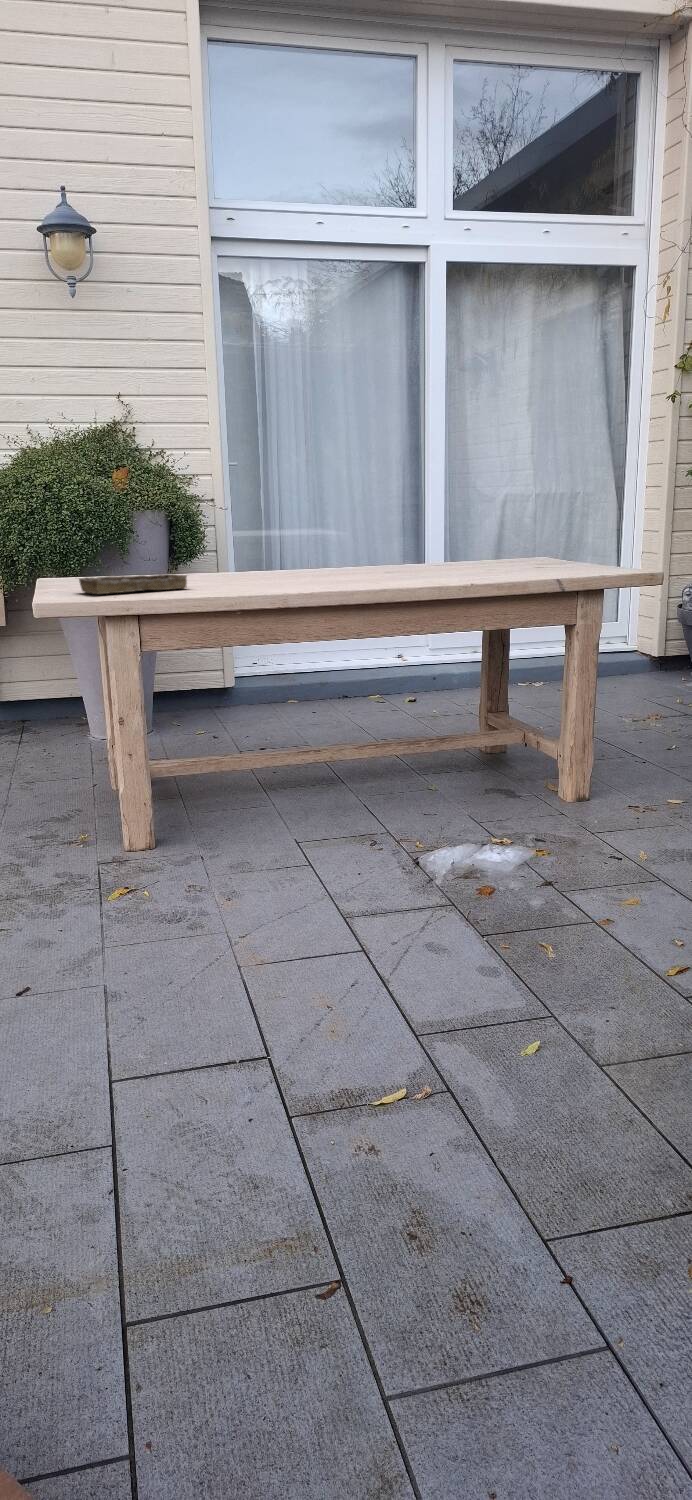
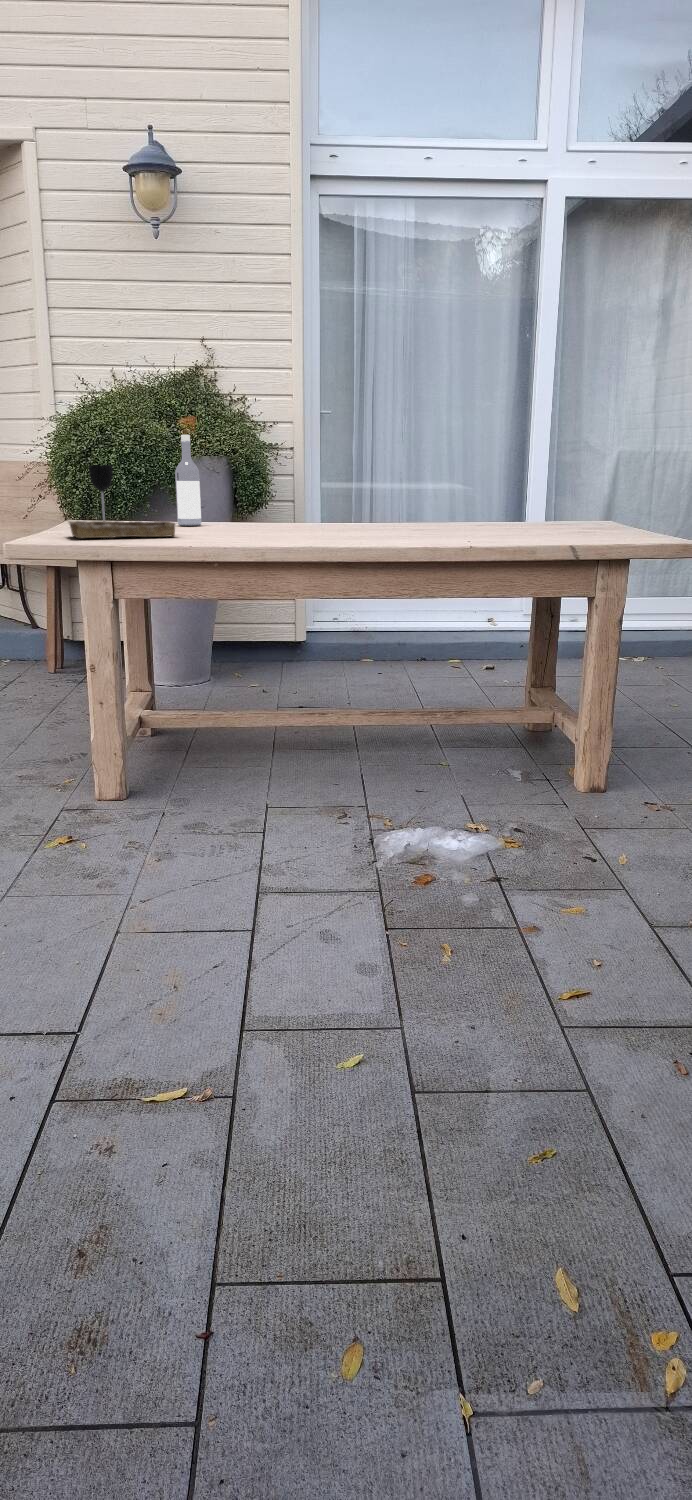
wine bottle: none [150,489,177,578] -> present [175,435,202,526]
wine glass: none [61,521,90,582] -> present [89,465,113,520]

